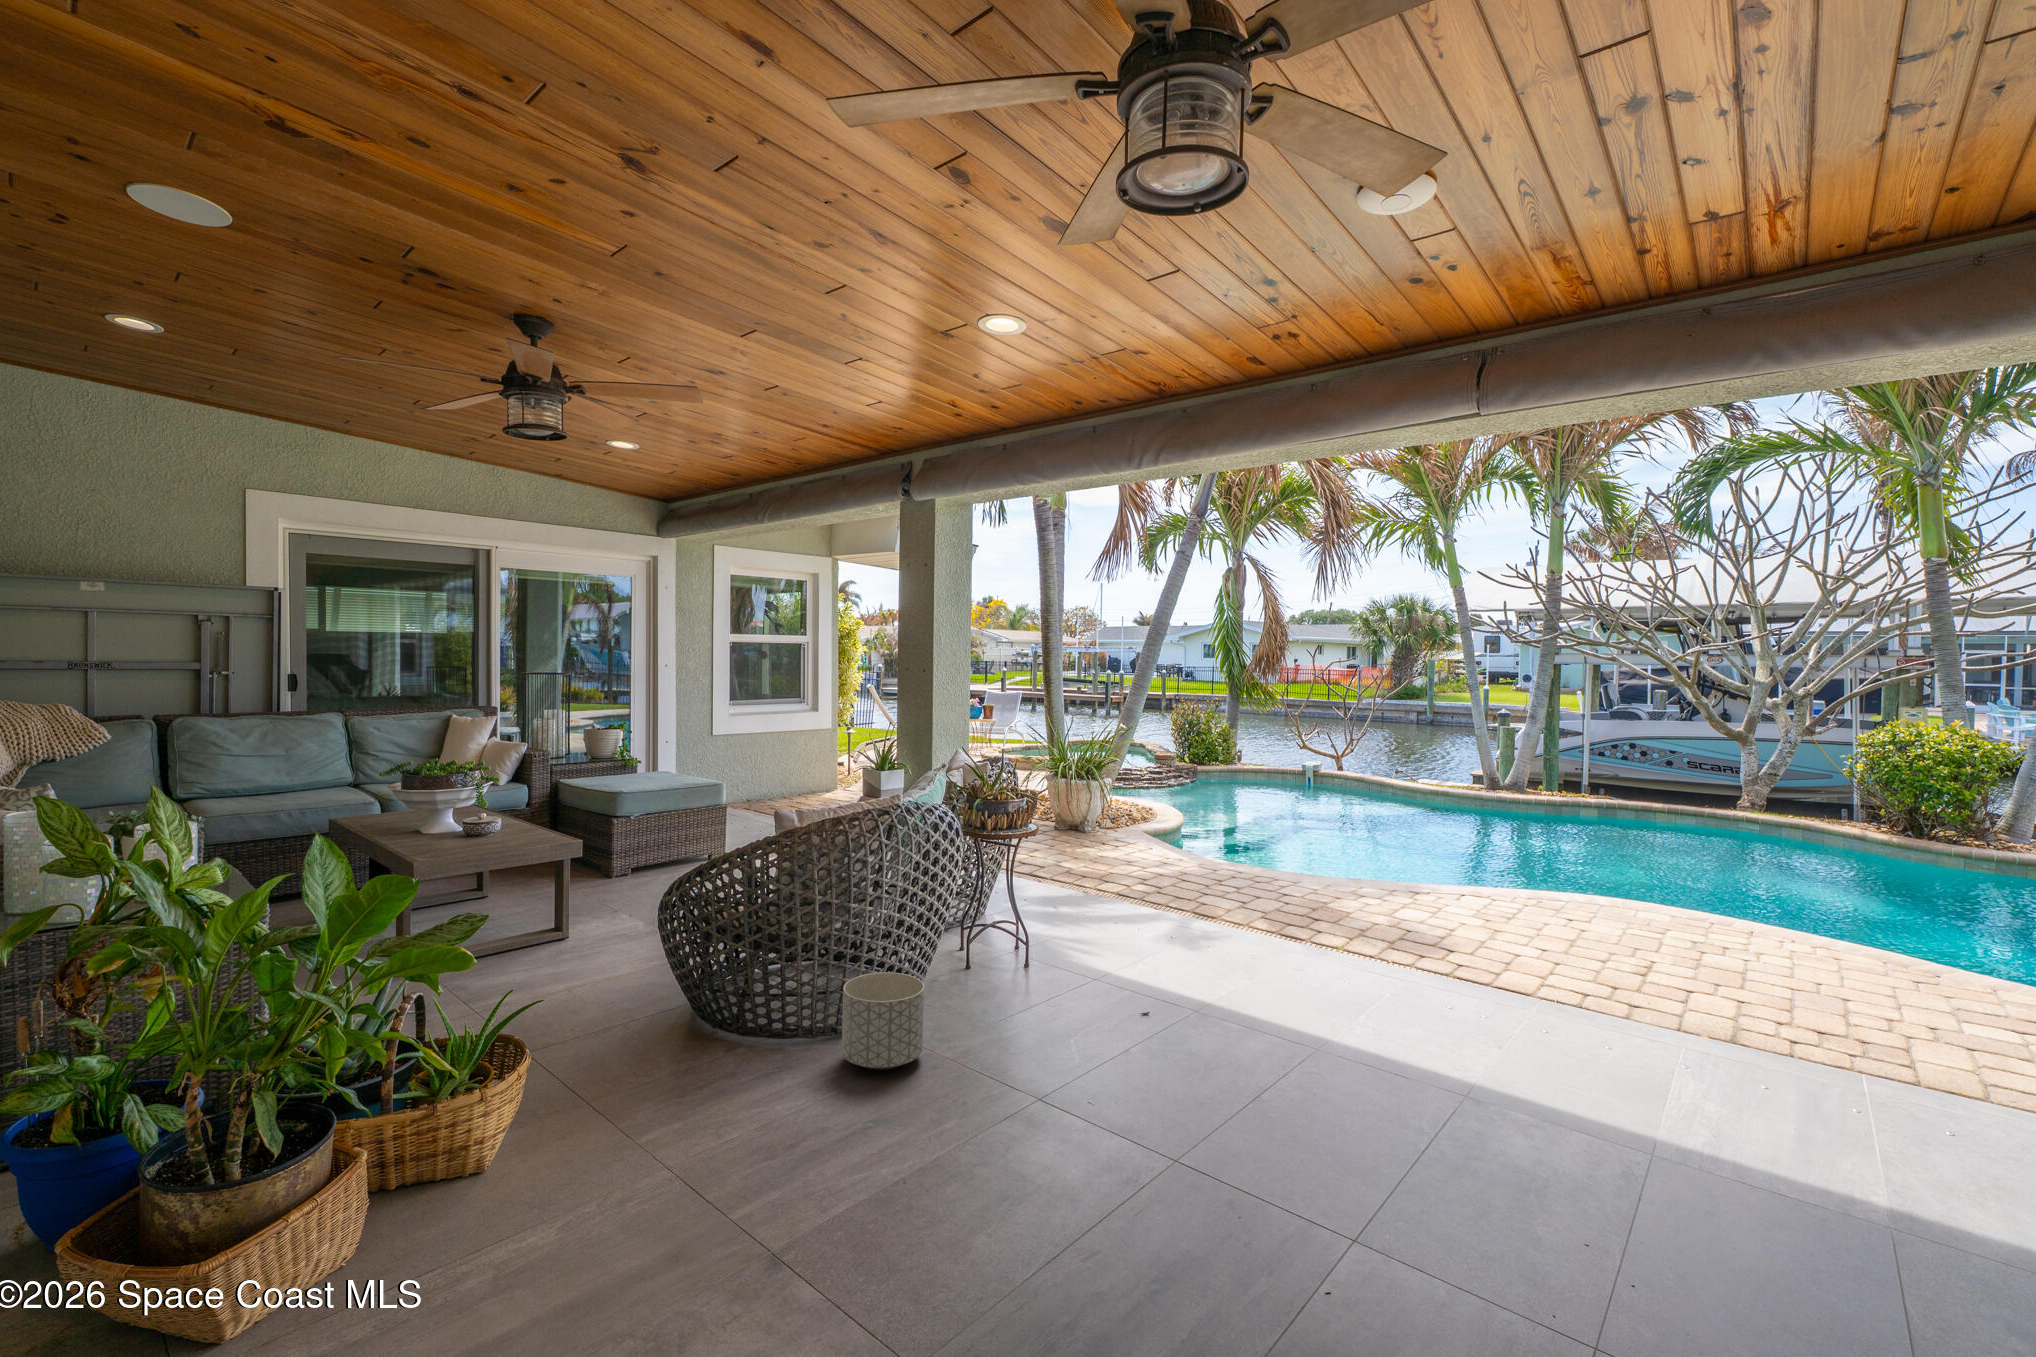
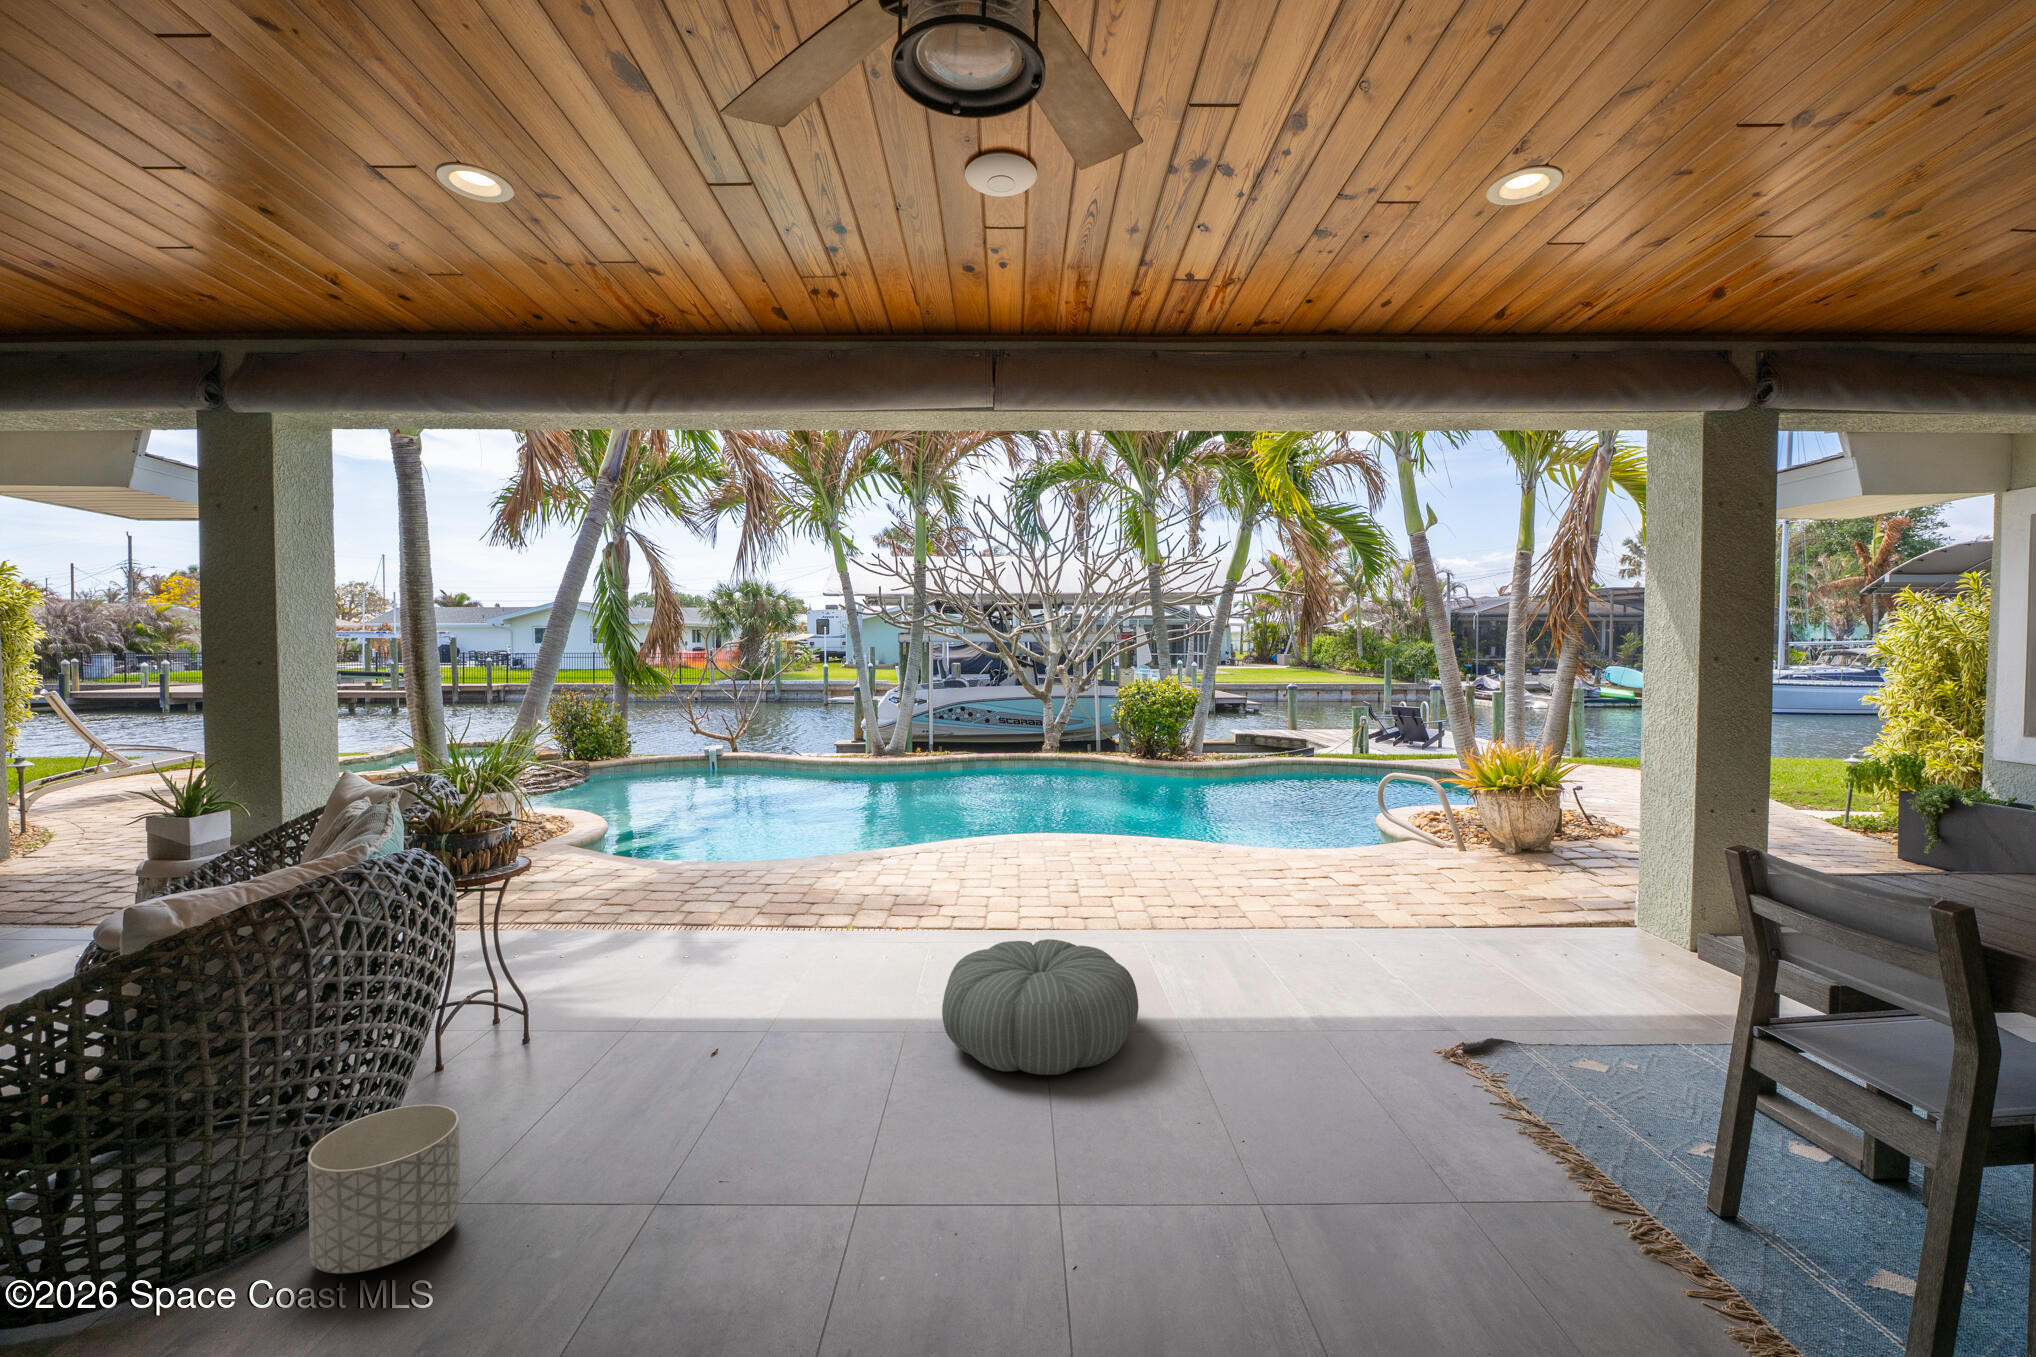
pouf: none [1324,994,1563,1152] -> present [942,939,1138,1075]

